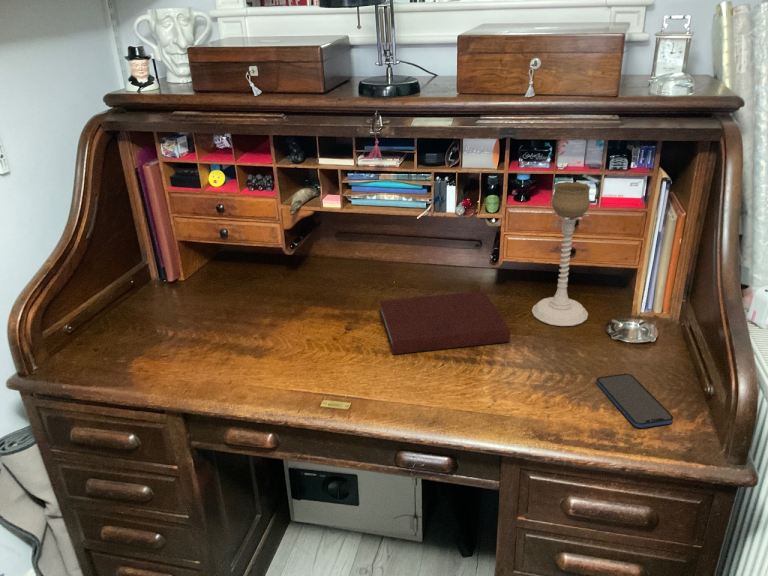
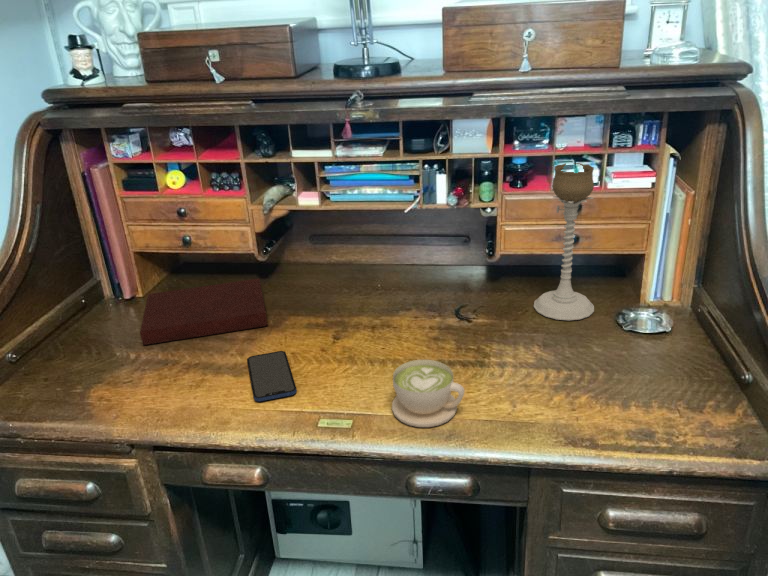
notebook: present [380,291,510,354] -> present [140,279,268,345]
coffee cup: none [386,354,449,414] -> present [392,360,464,427]
smartphone: present [596,374,673,428] -> present [247,351,297,401]

